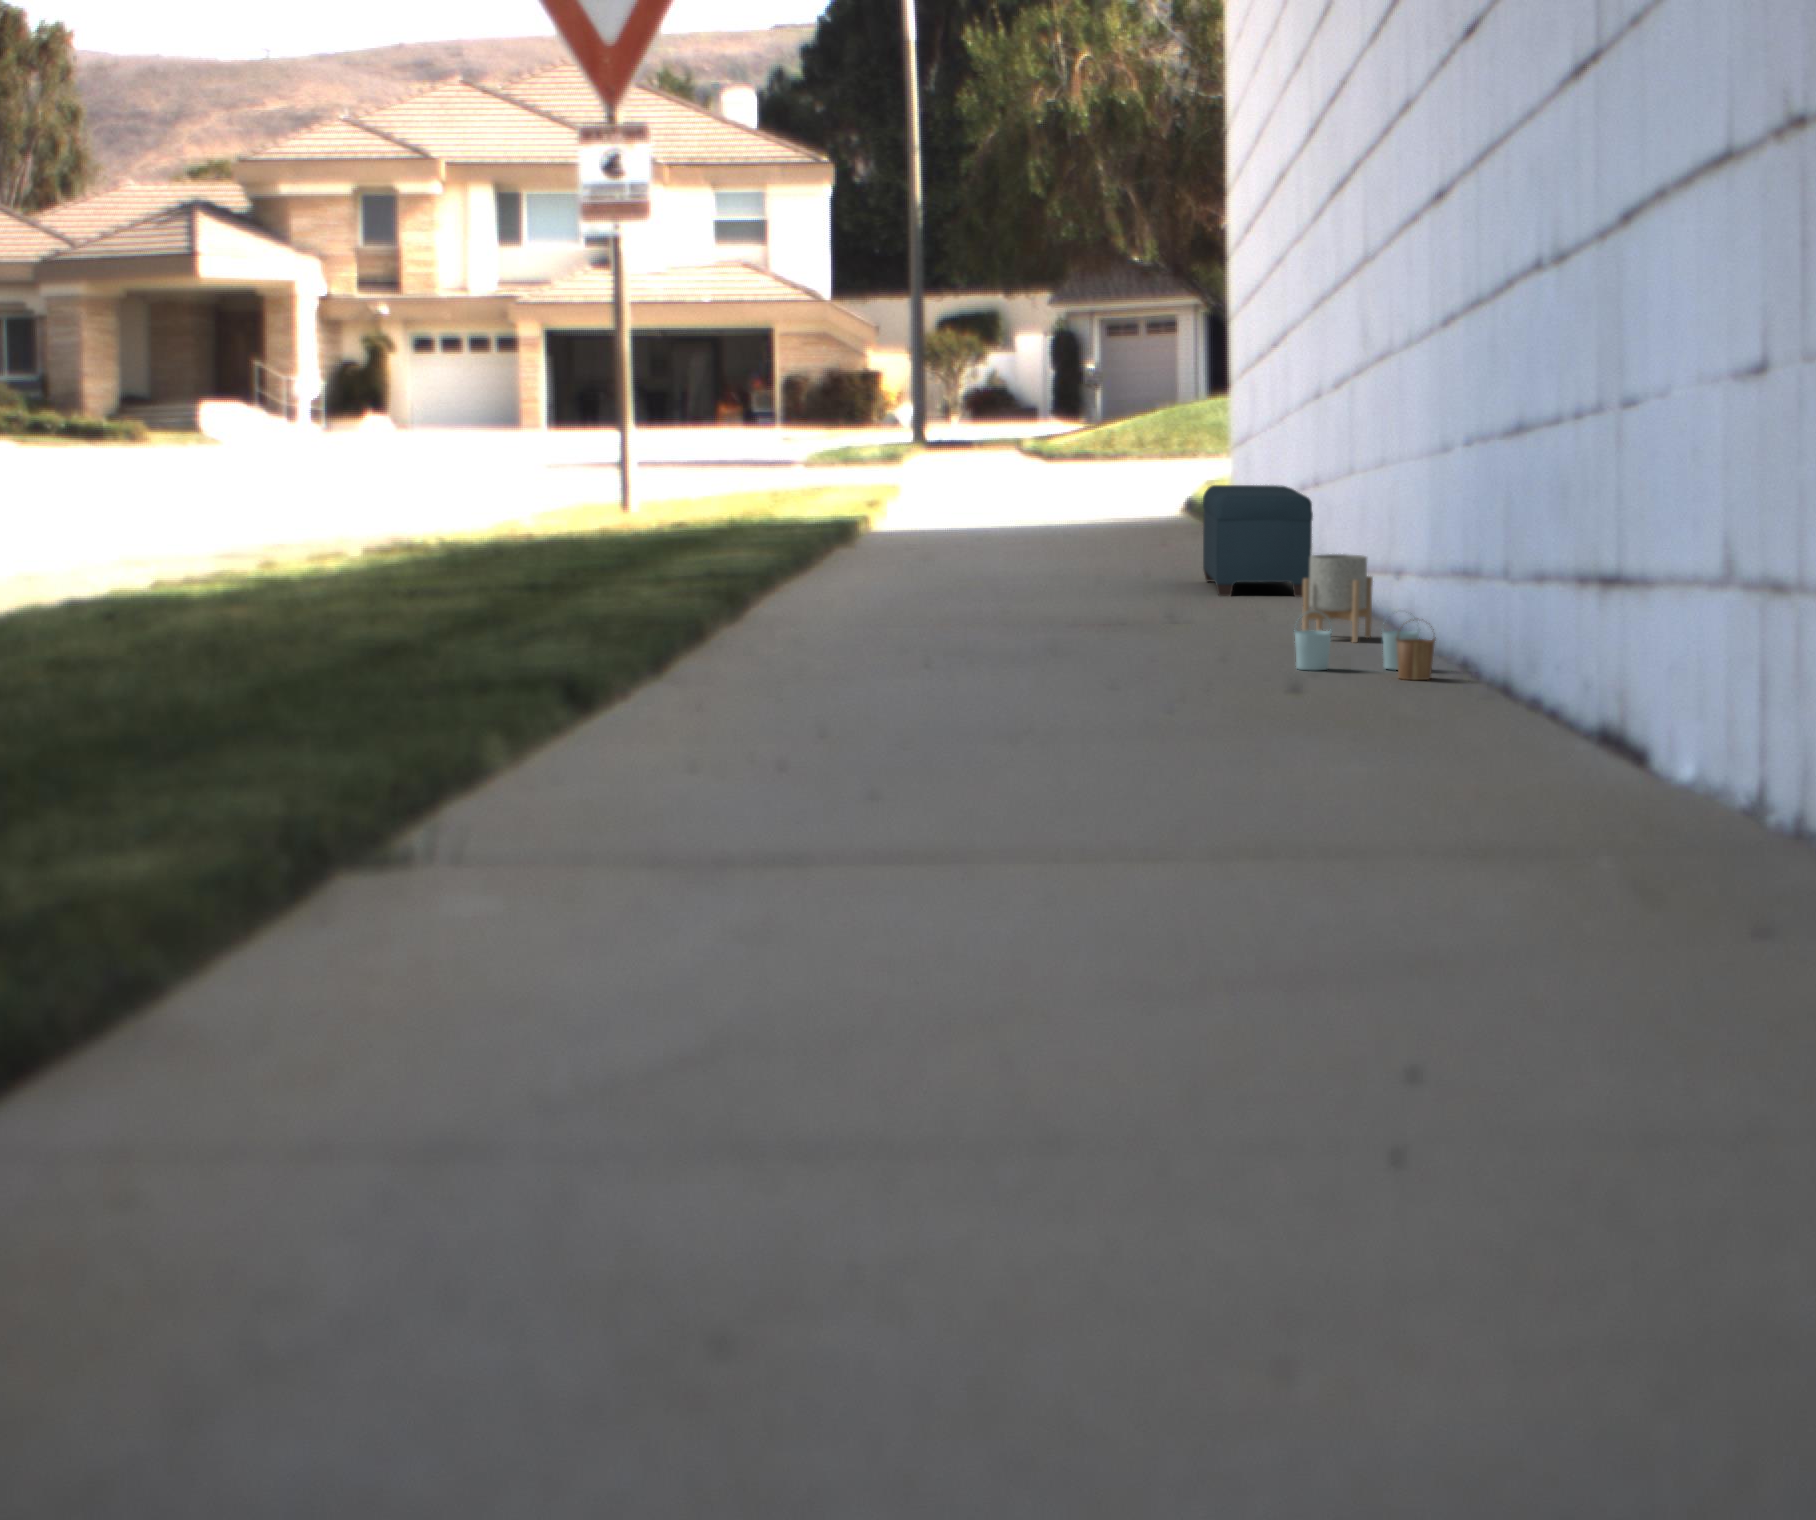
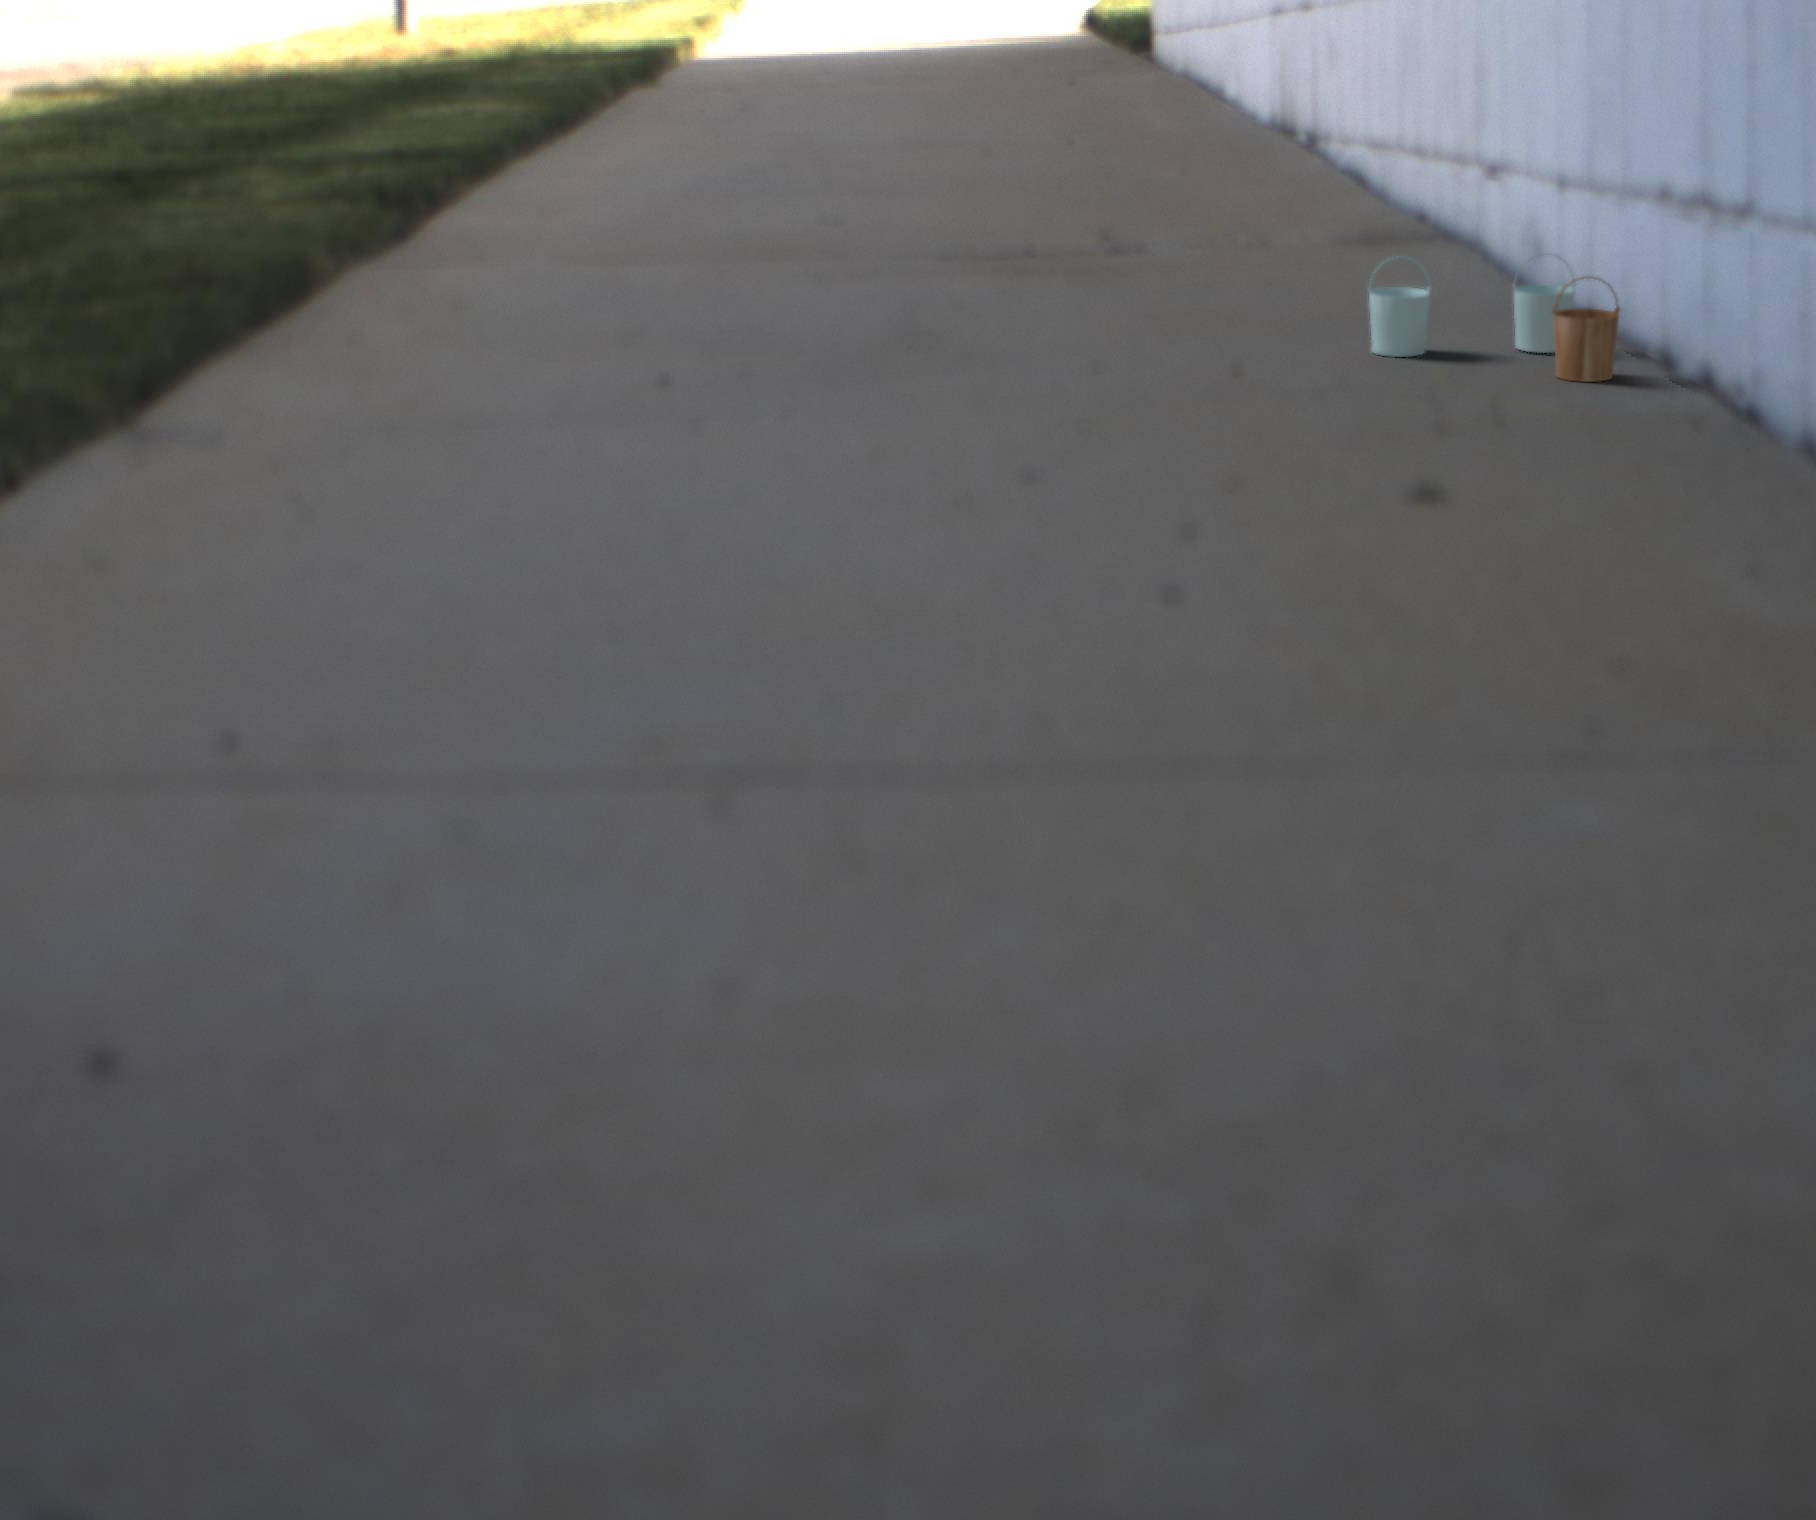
bench: present [1203,485,1313,597] -> none [1151,15,1313,176]
planter: present [1302,554,1373,642] -> none [1345,138,1450,278]

